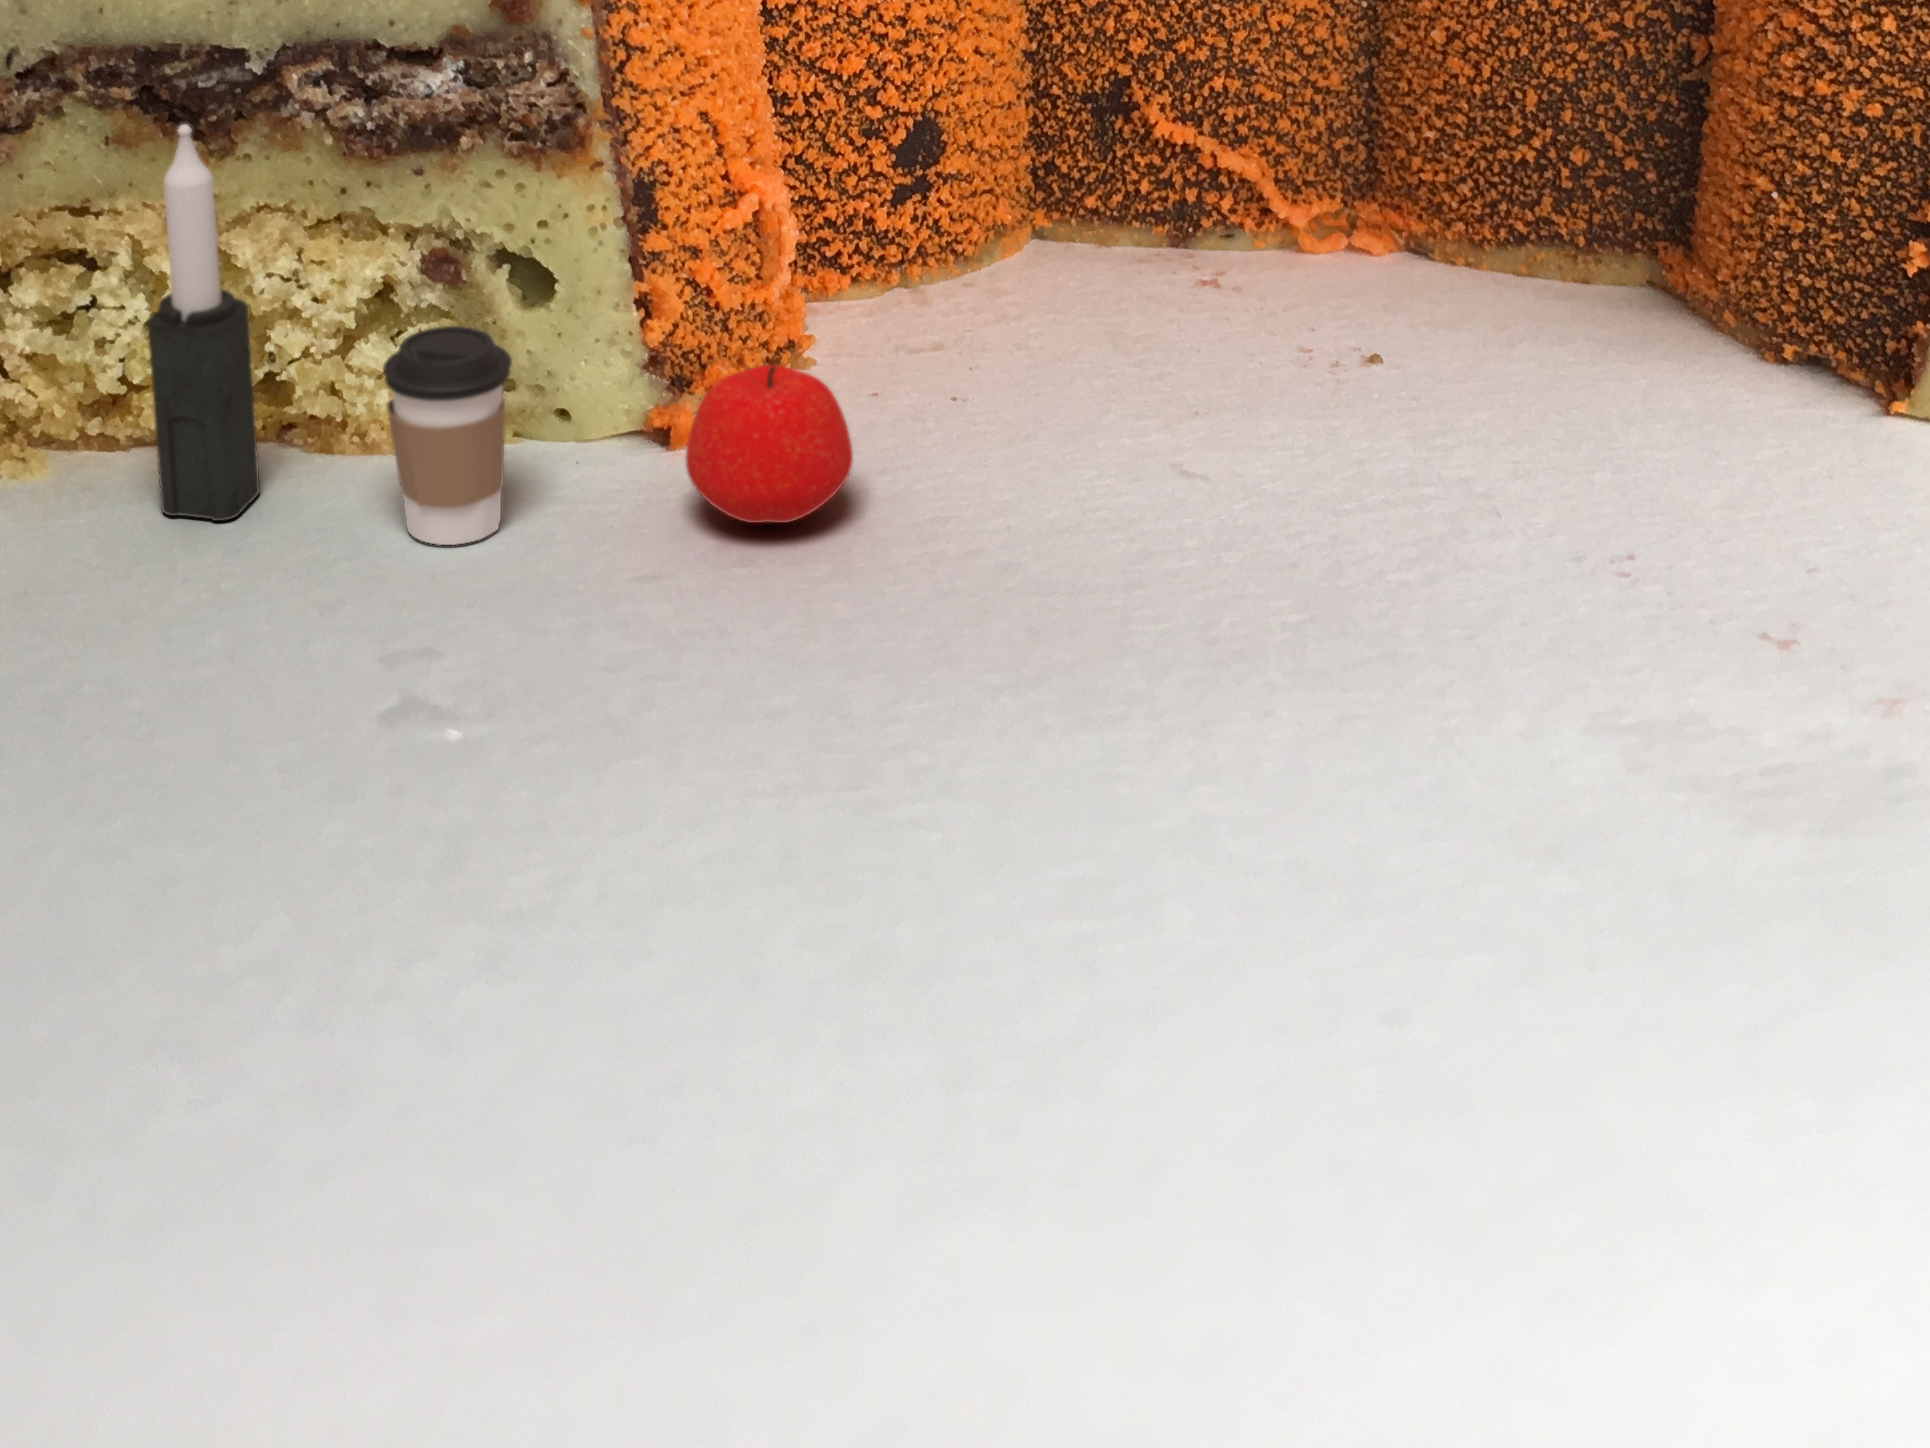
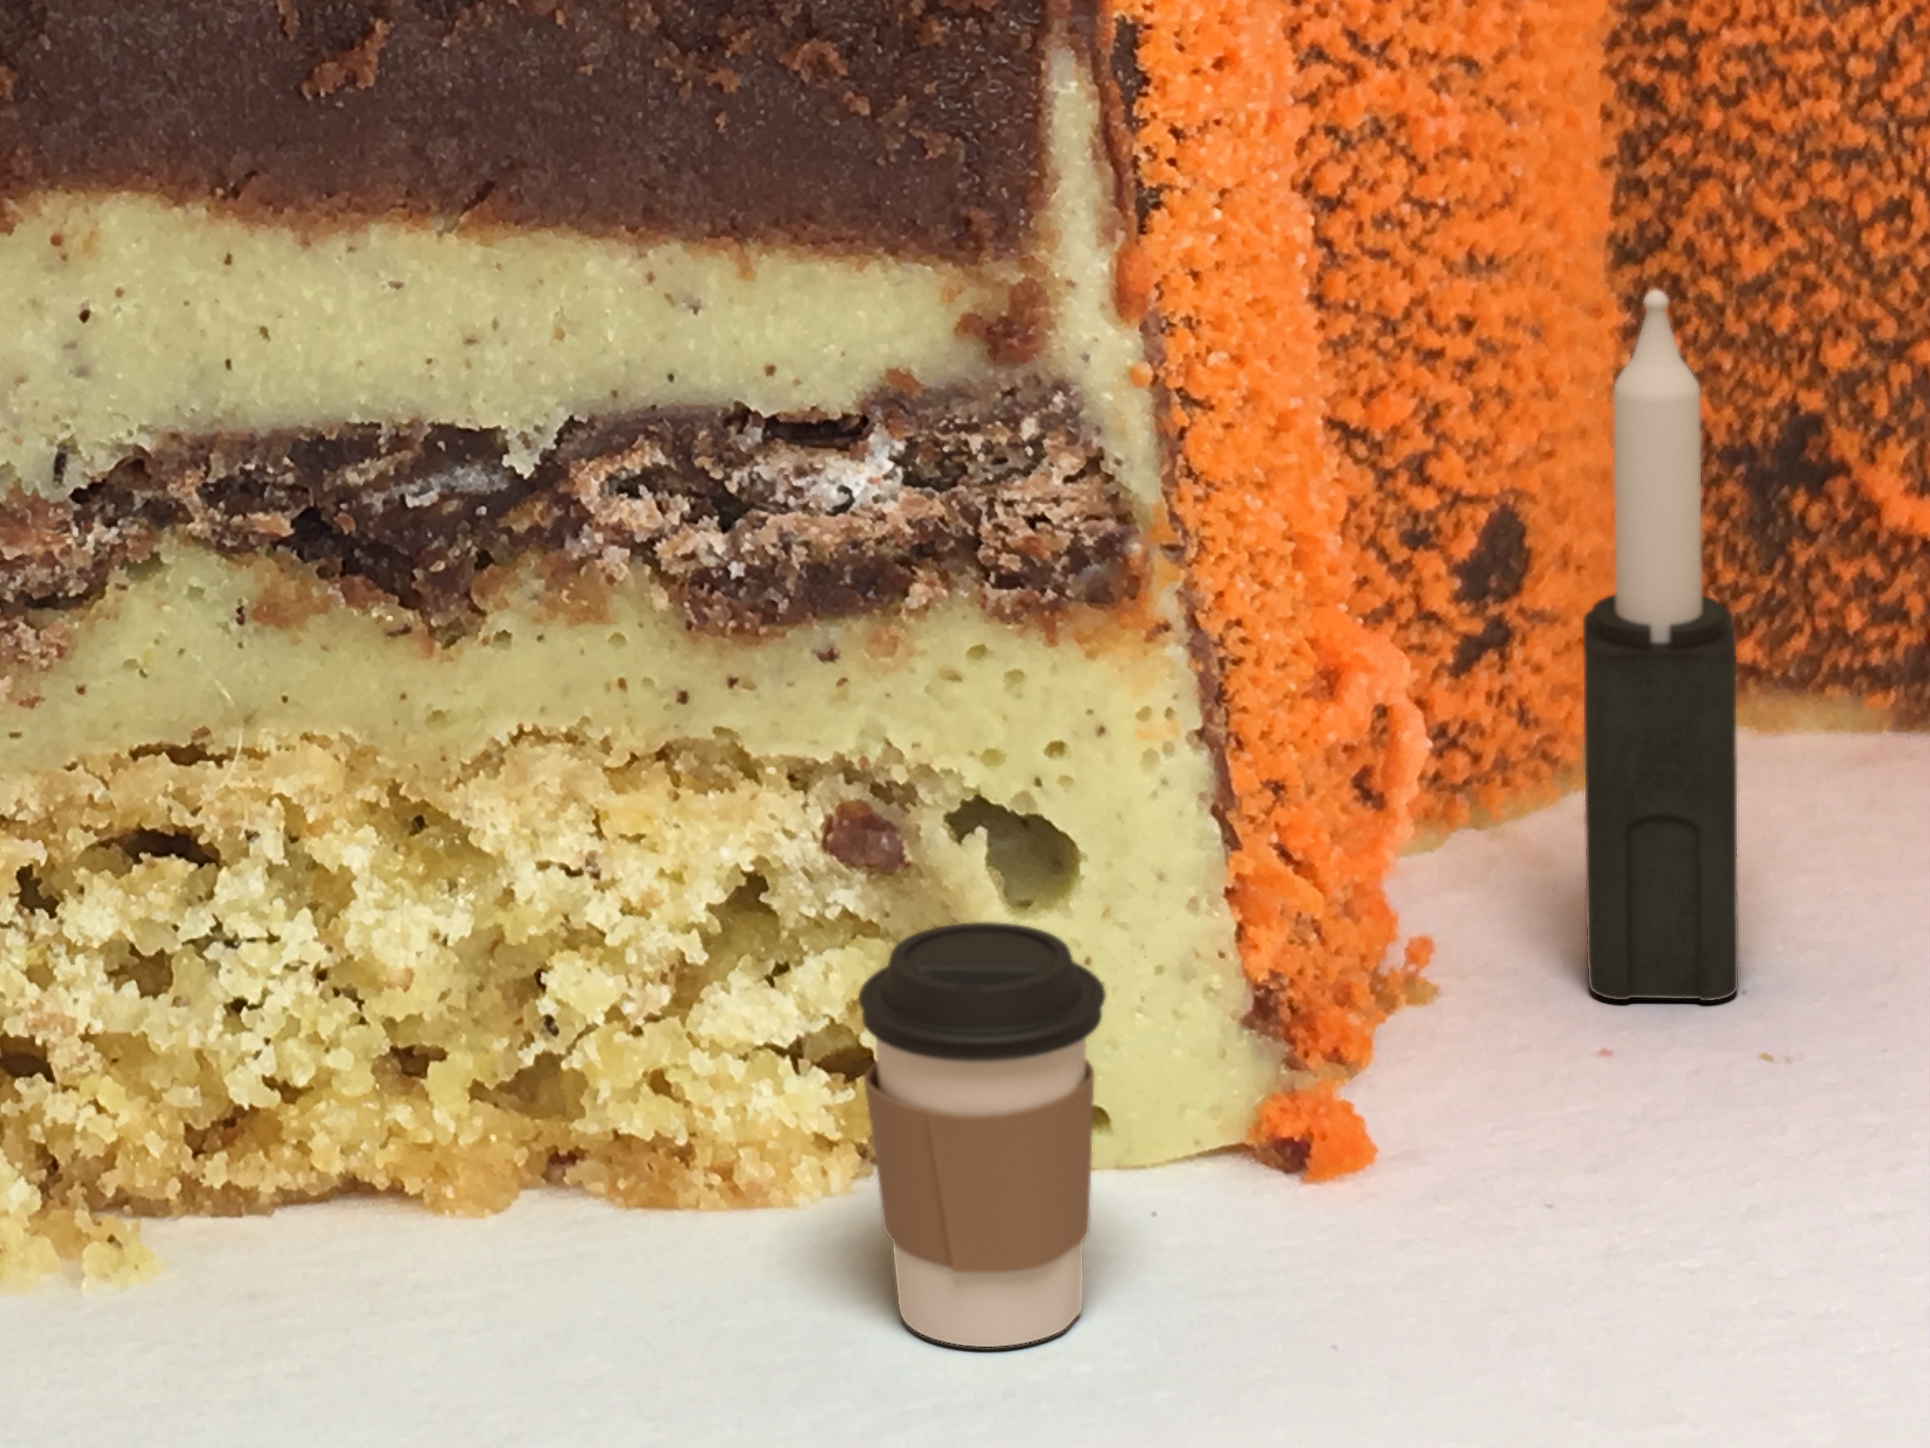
candle: present [147,124,260,521] -> present [1583,290,1738,1001]
apple: present [686,365,853,523] -> none [1418,949,1743,1259]

